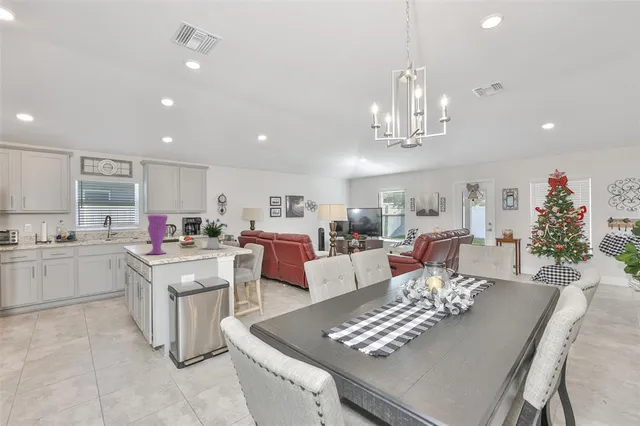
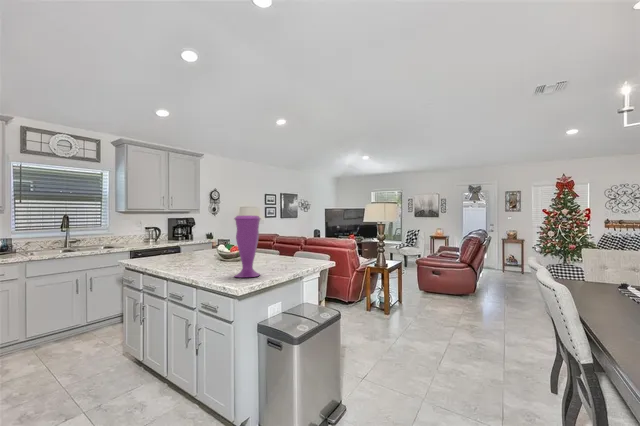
flower arrangement: present [202,219,227,249] -> none [265,219,307,263]

